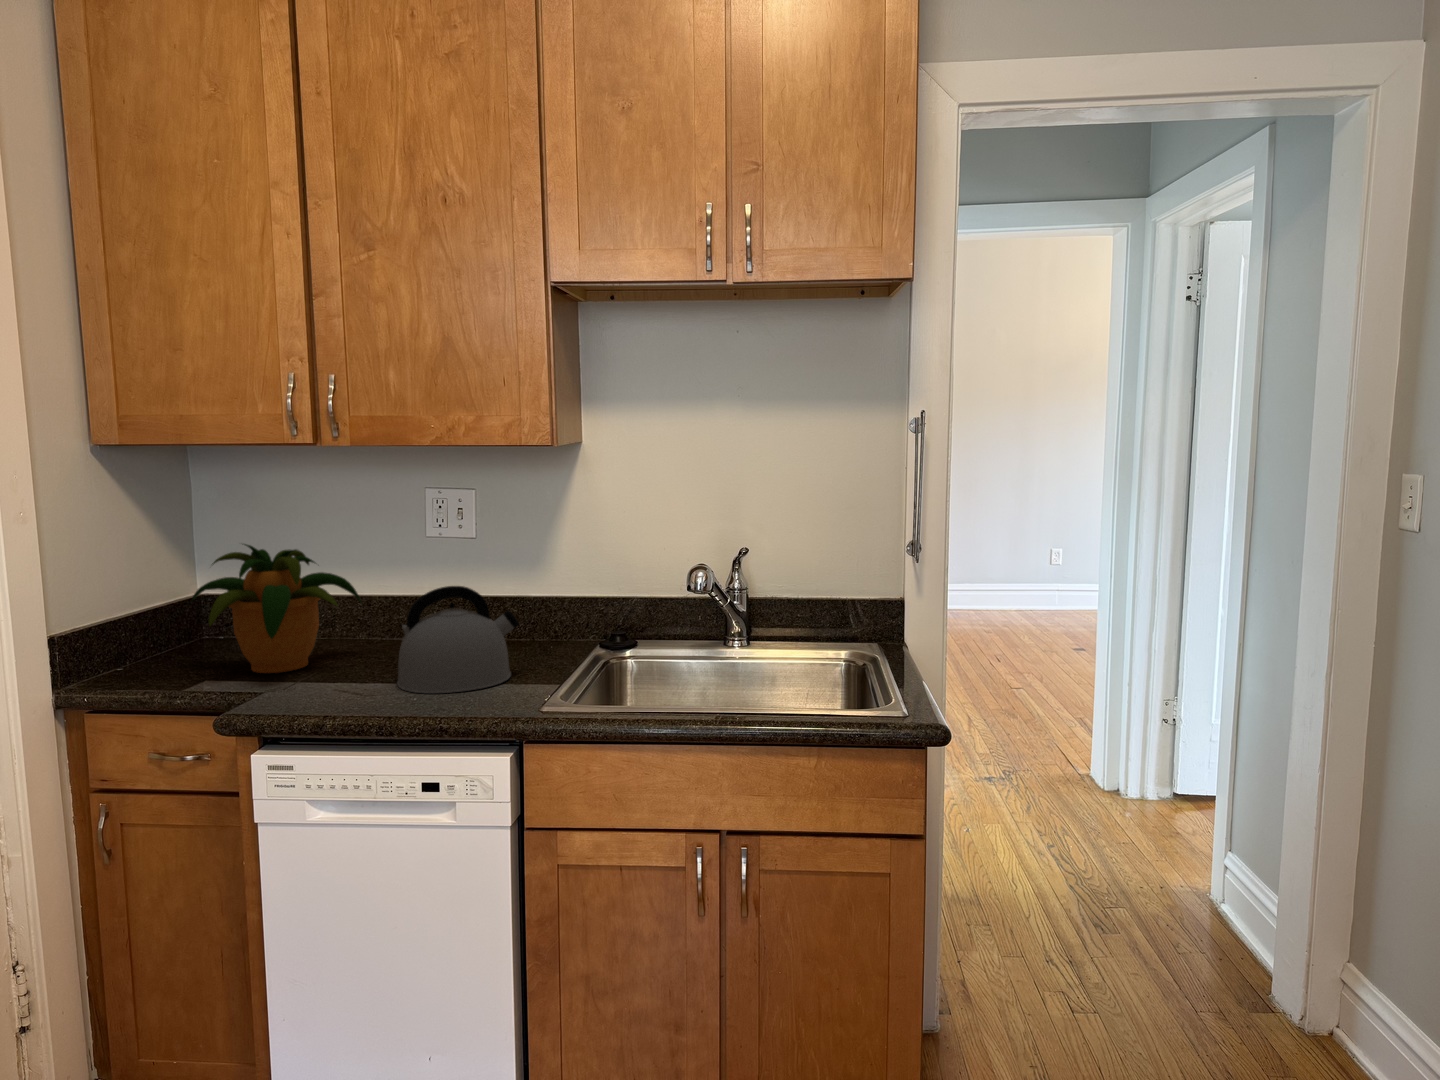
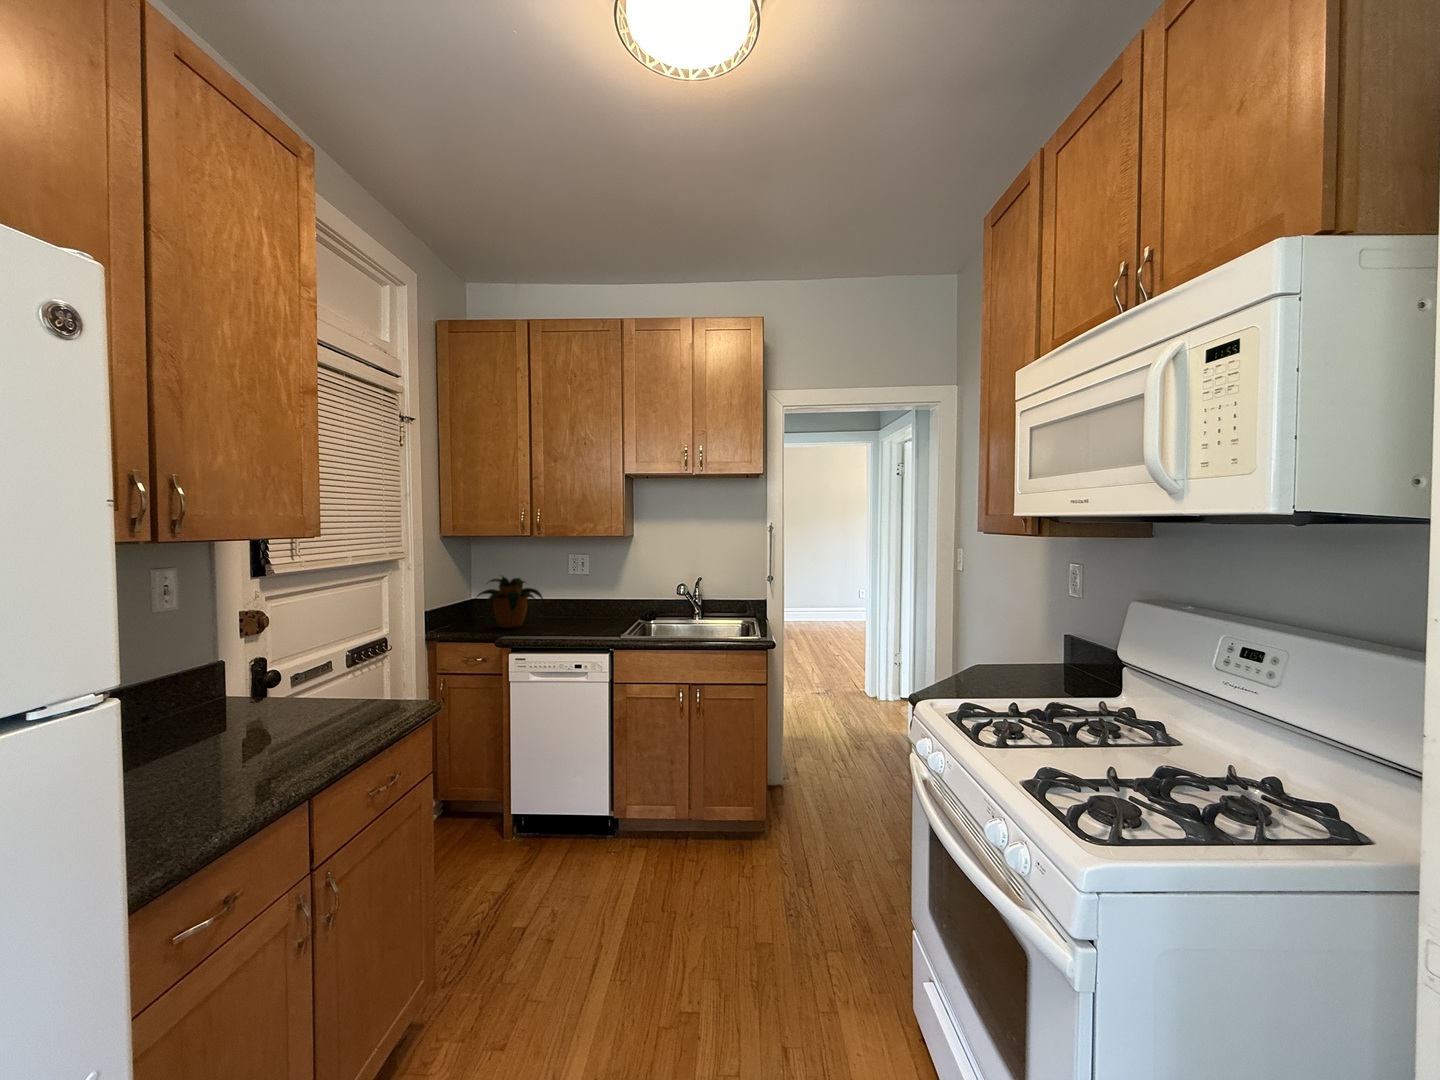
kettle: present [397,586,519,693] -> none [561,592,610,633]

